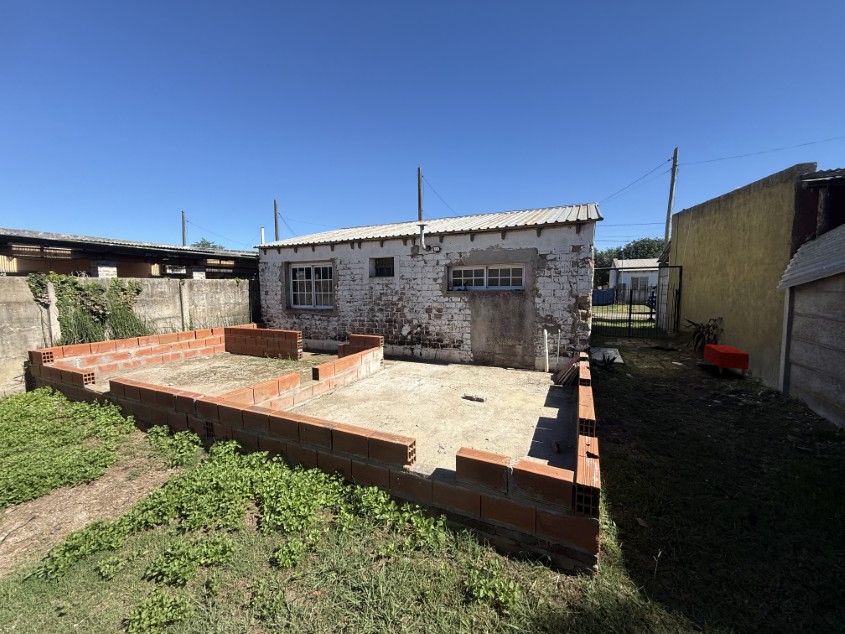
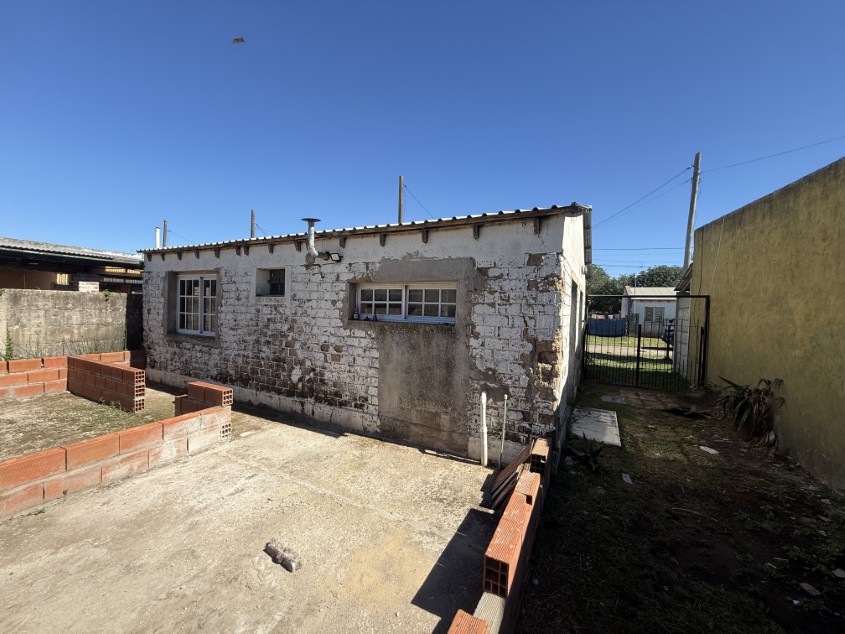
bench: present [704,344,749,376] -> none [749,421,836,488]

